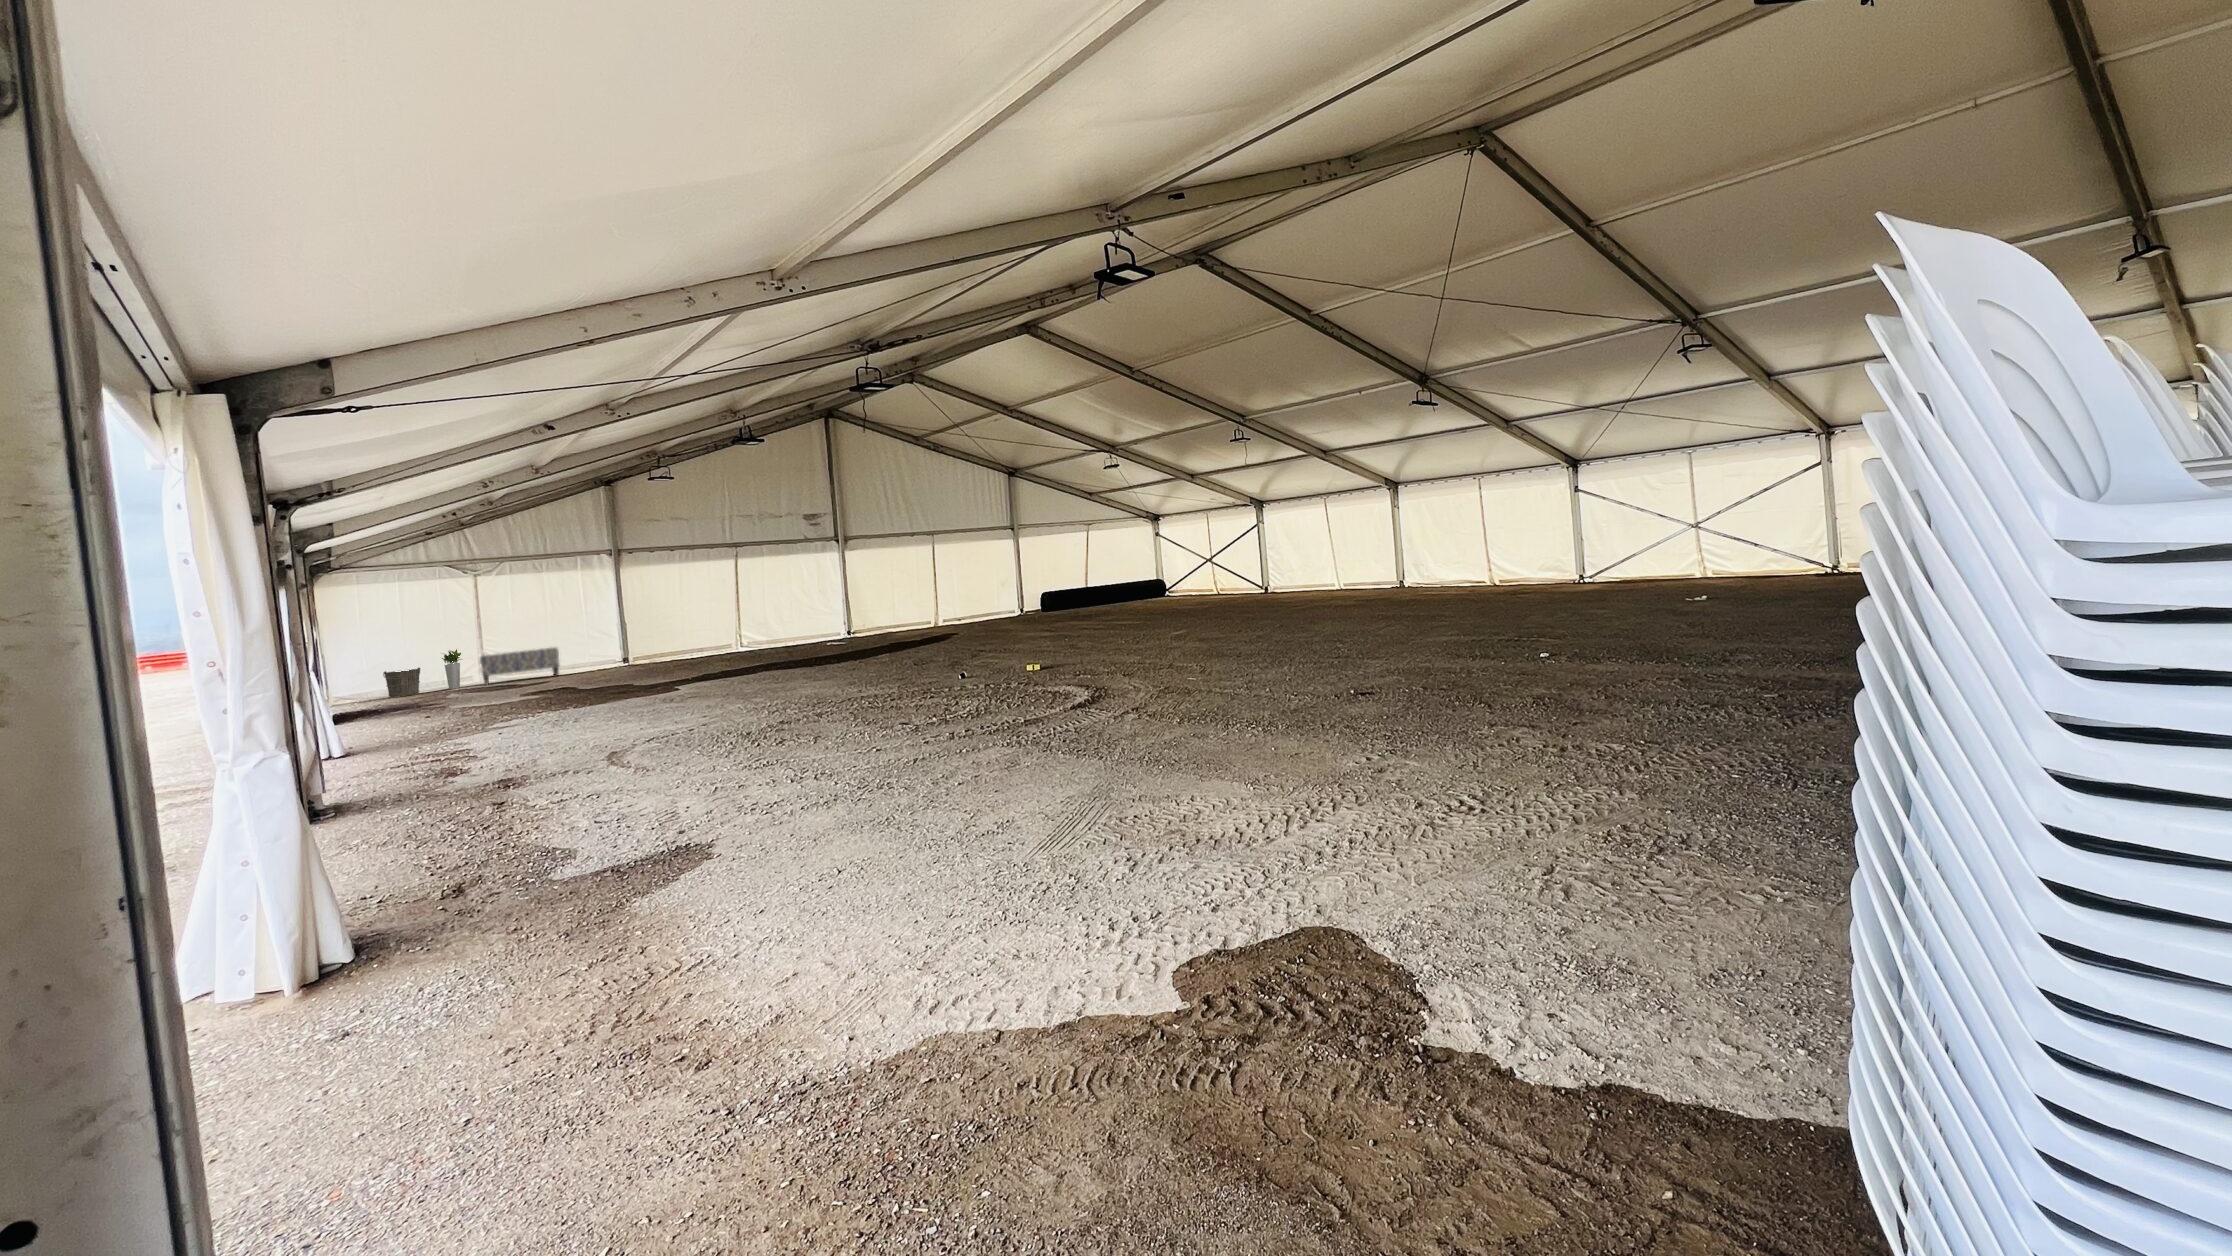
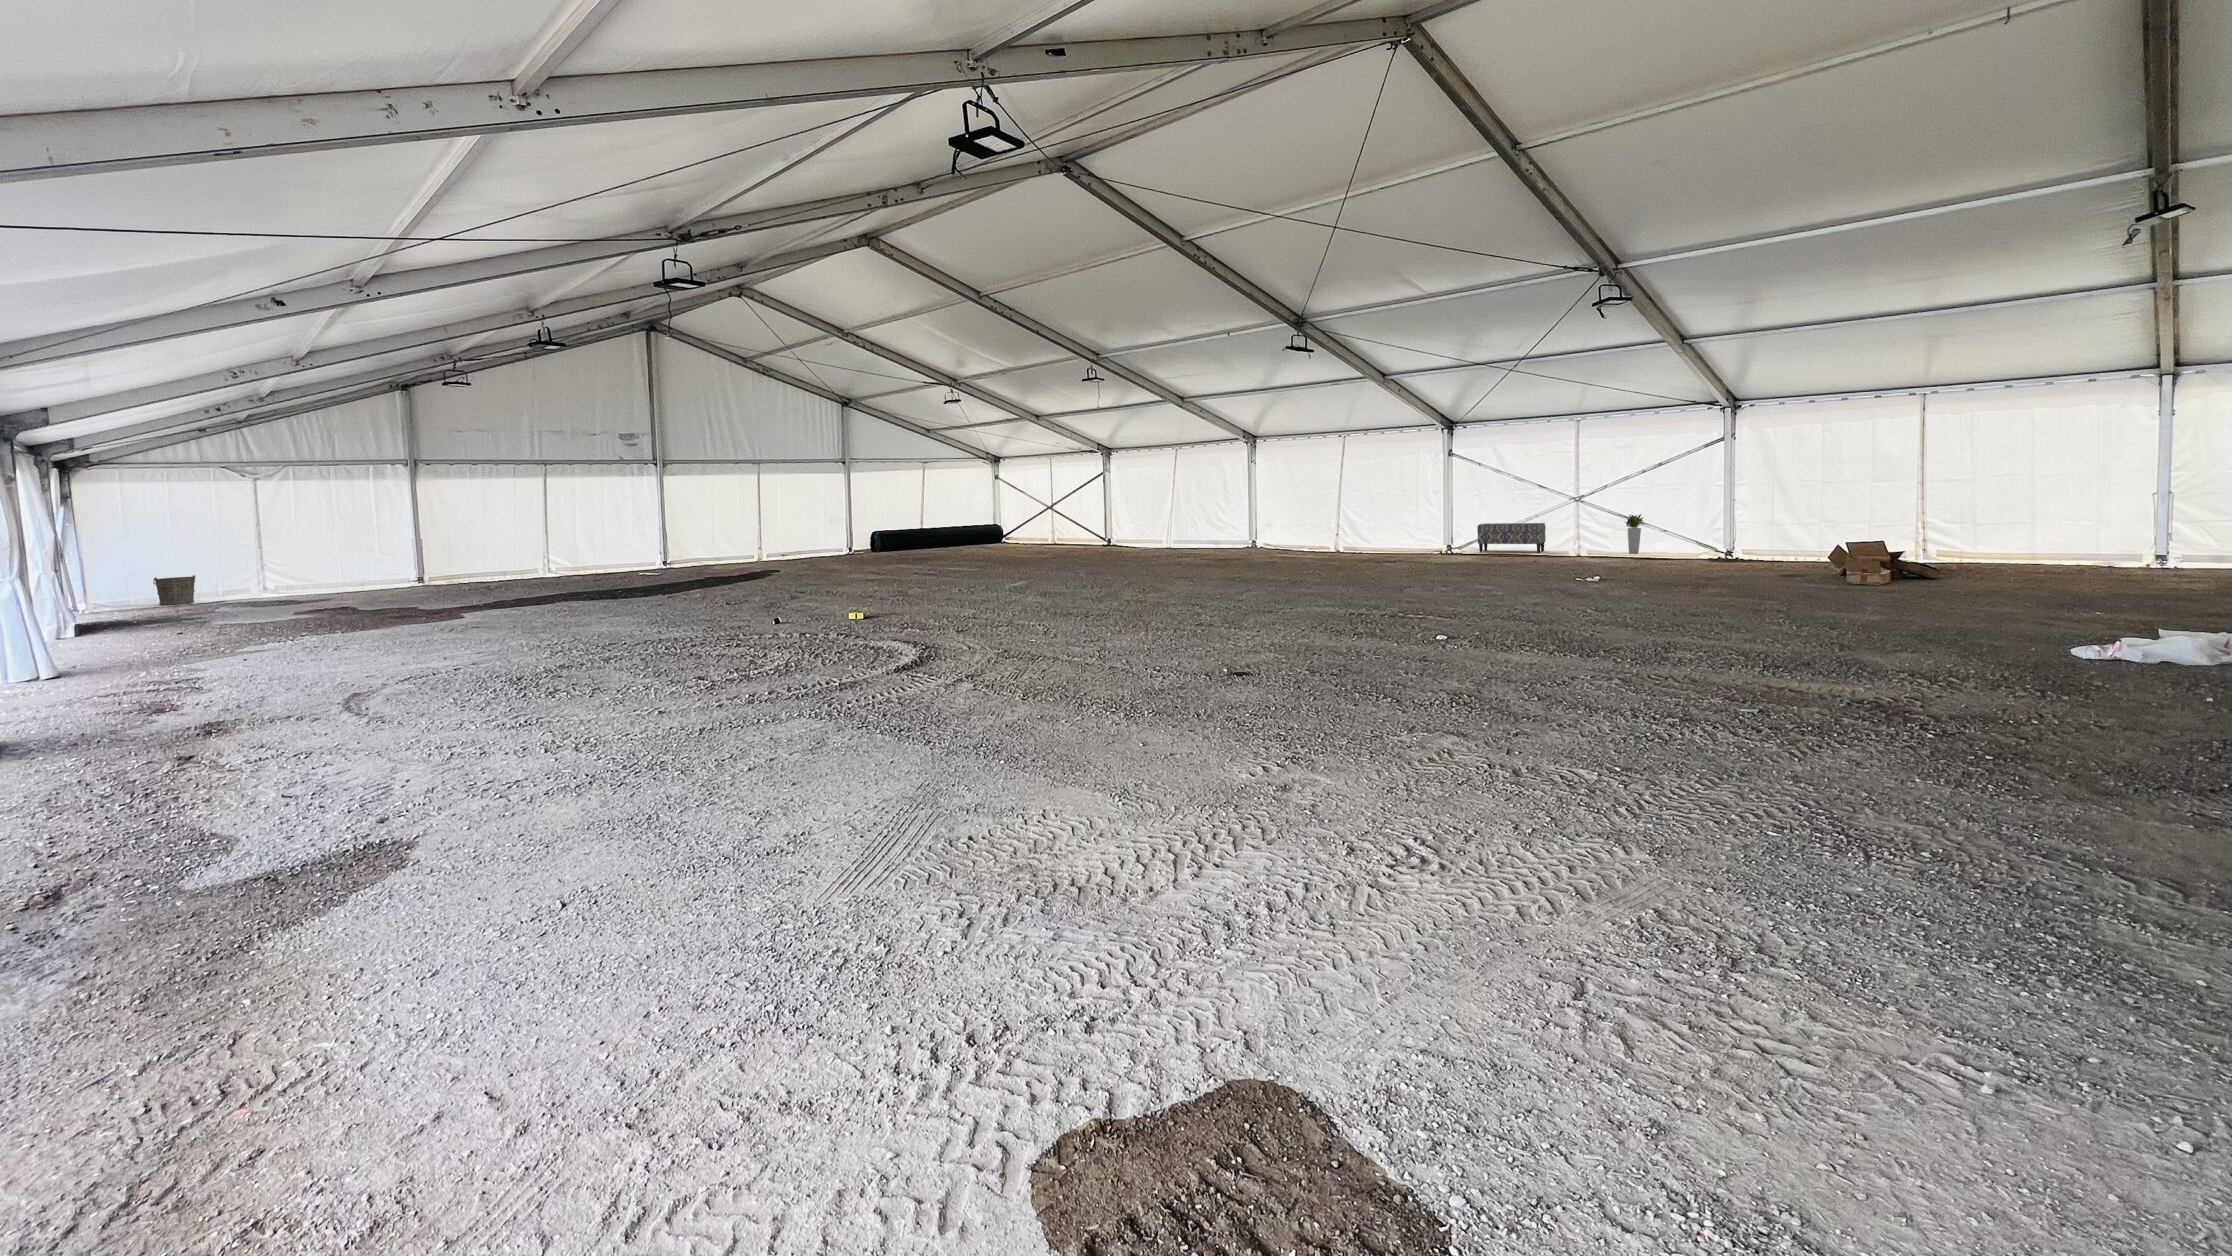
bench: present [480,648,559,685] -> present [1477,523,1546,553]
planter: present [442,649,461,689] -> present [1625,514,1643,554]

